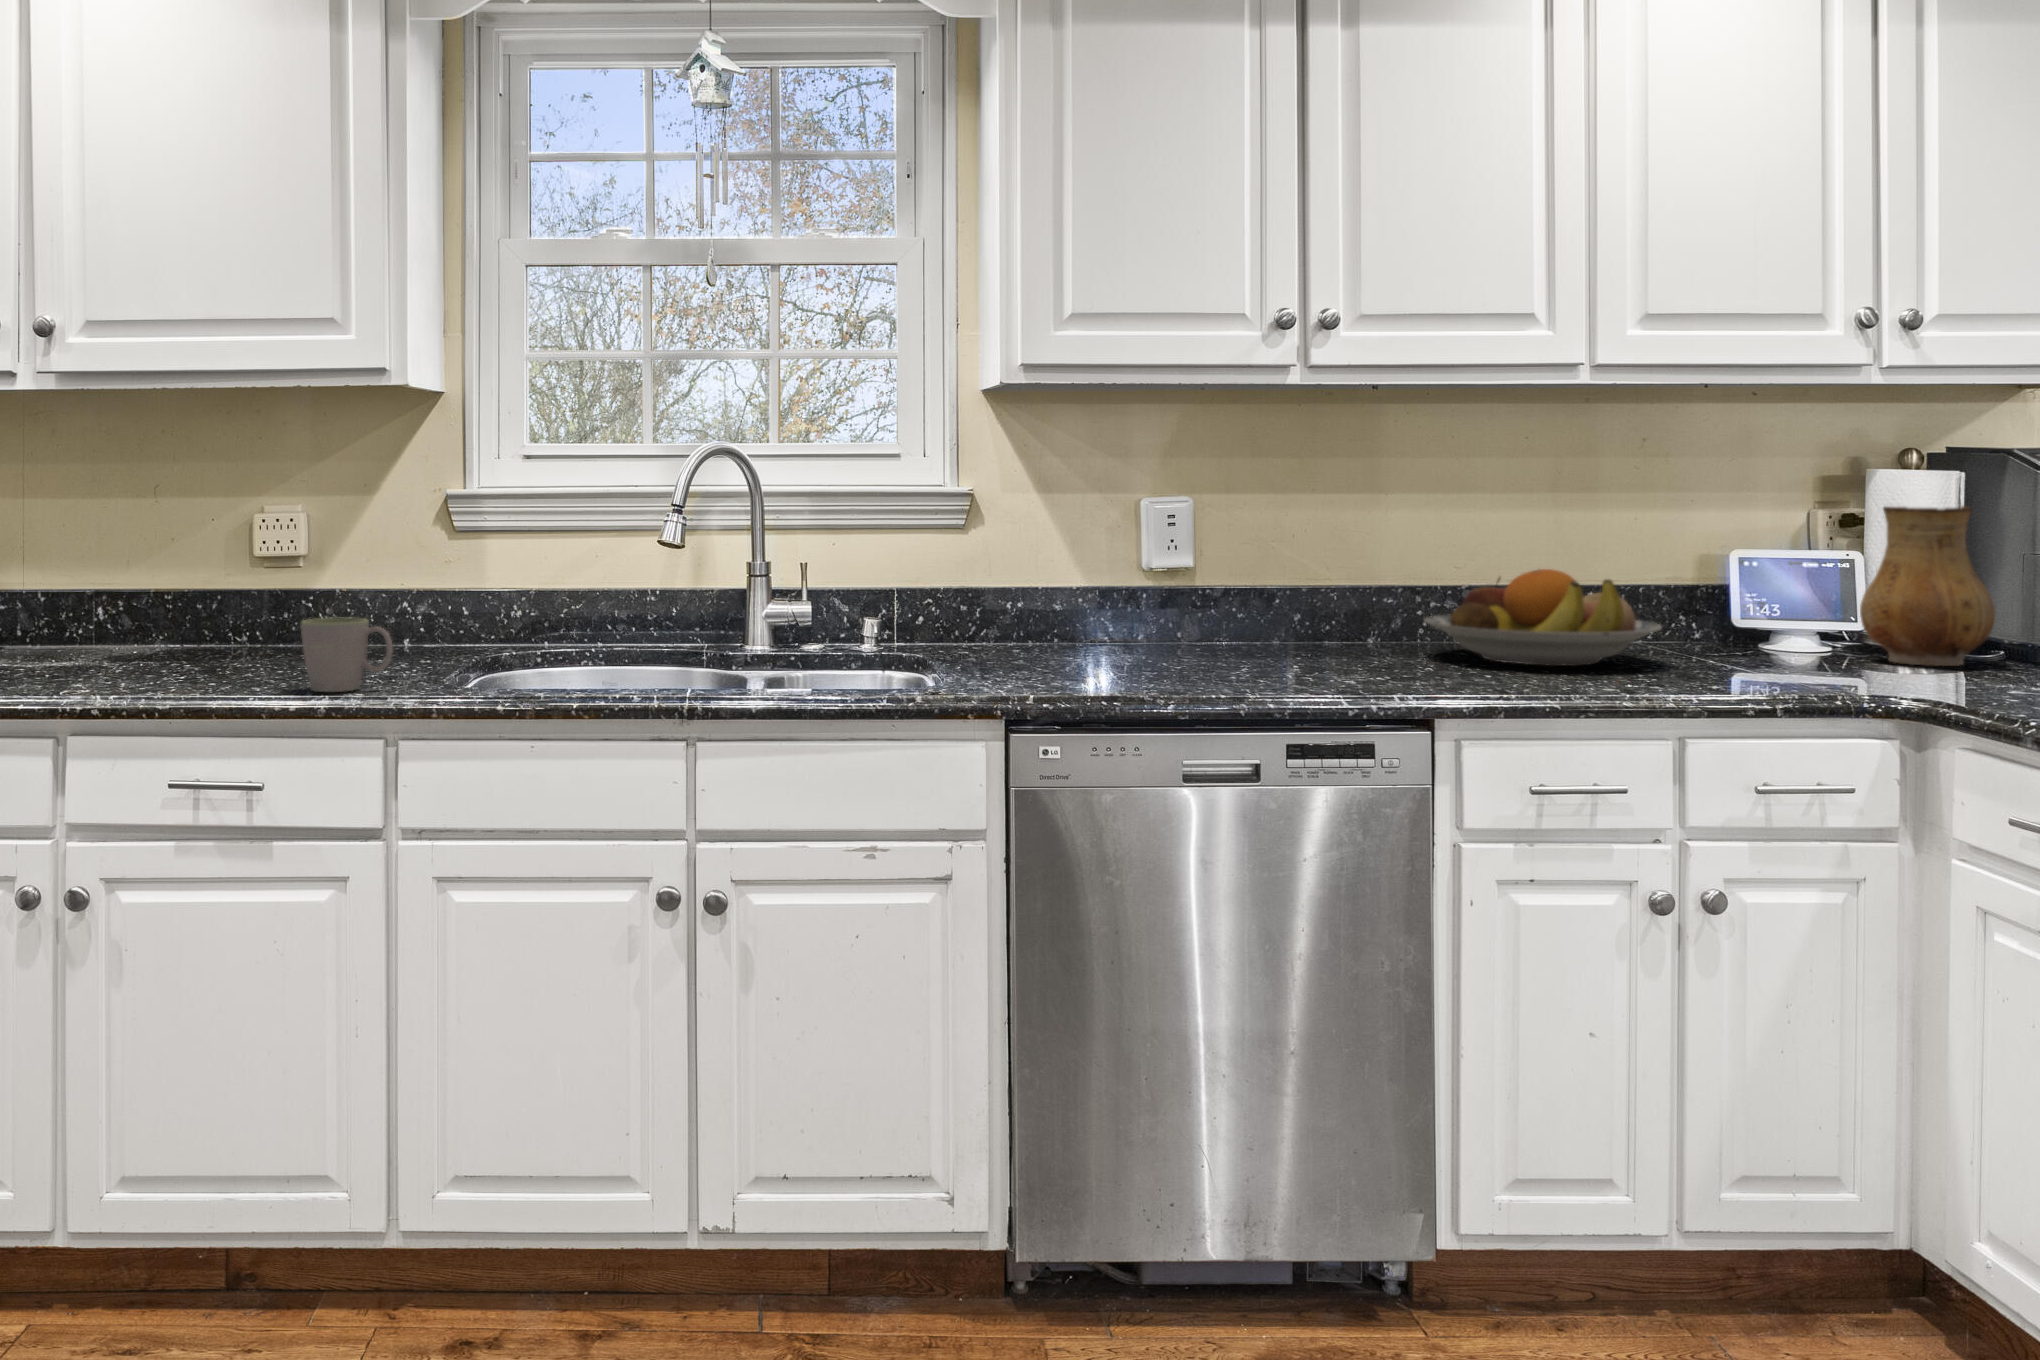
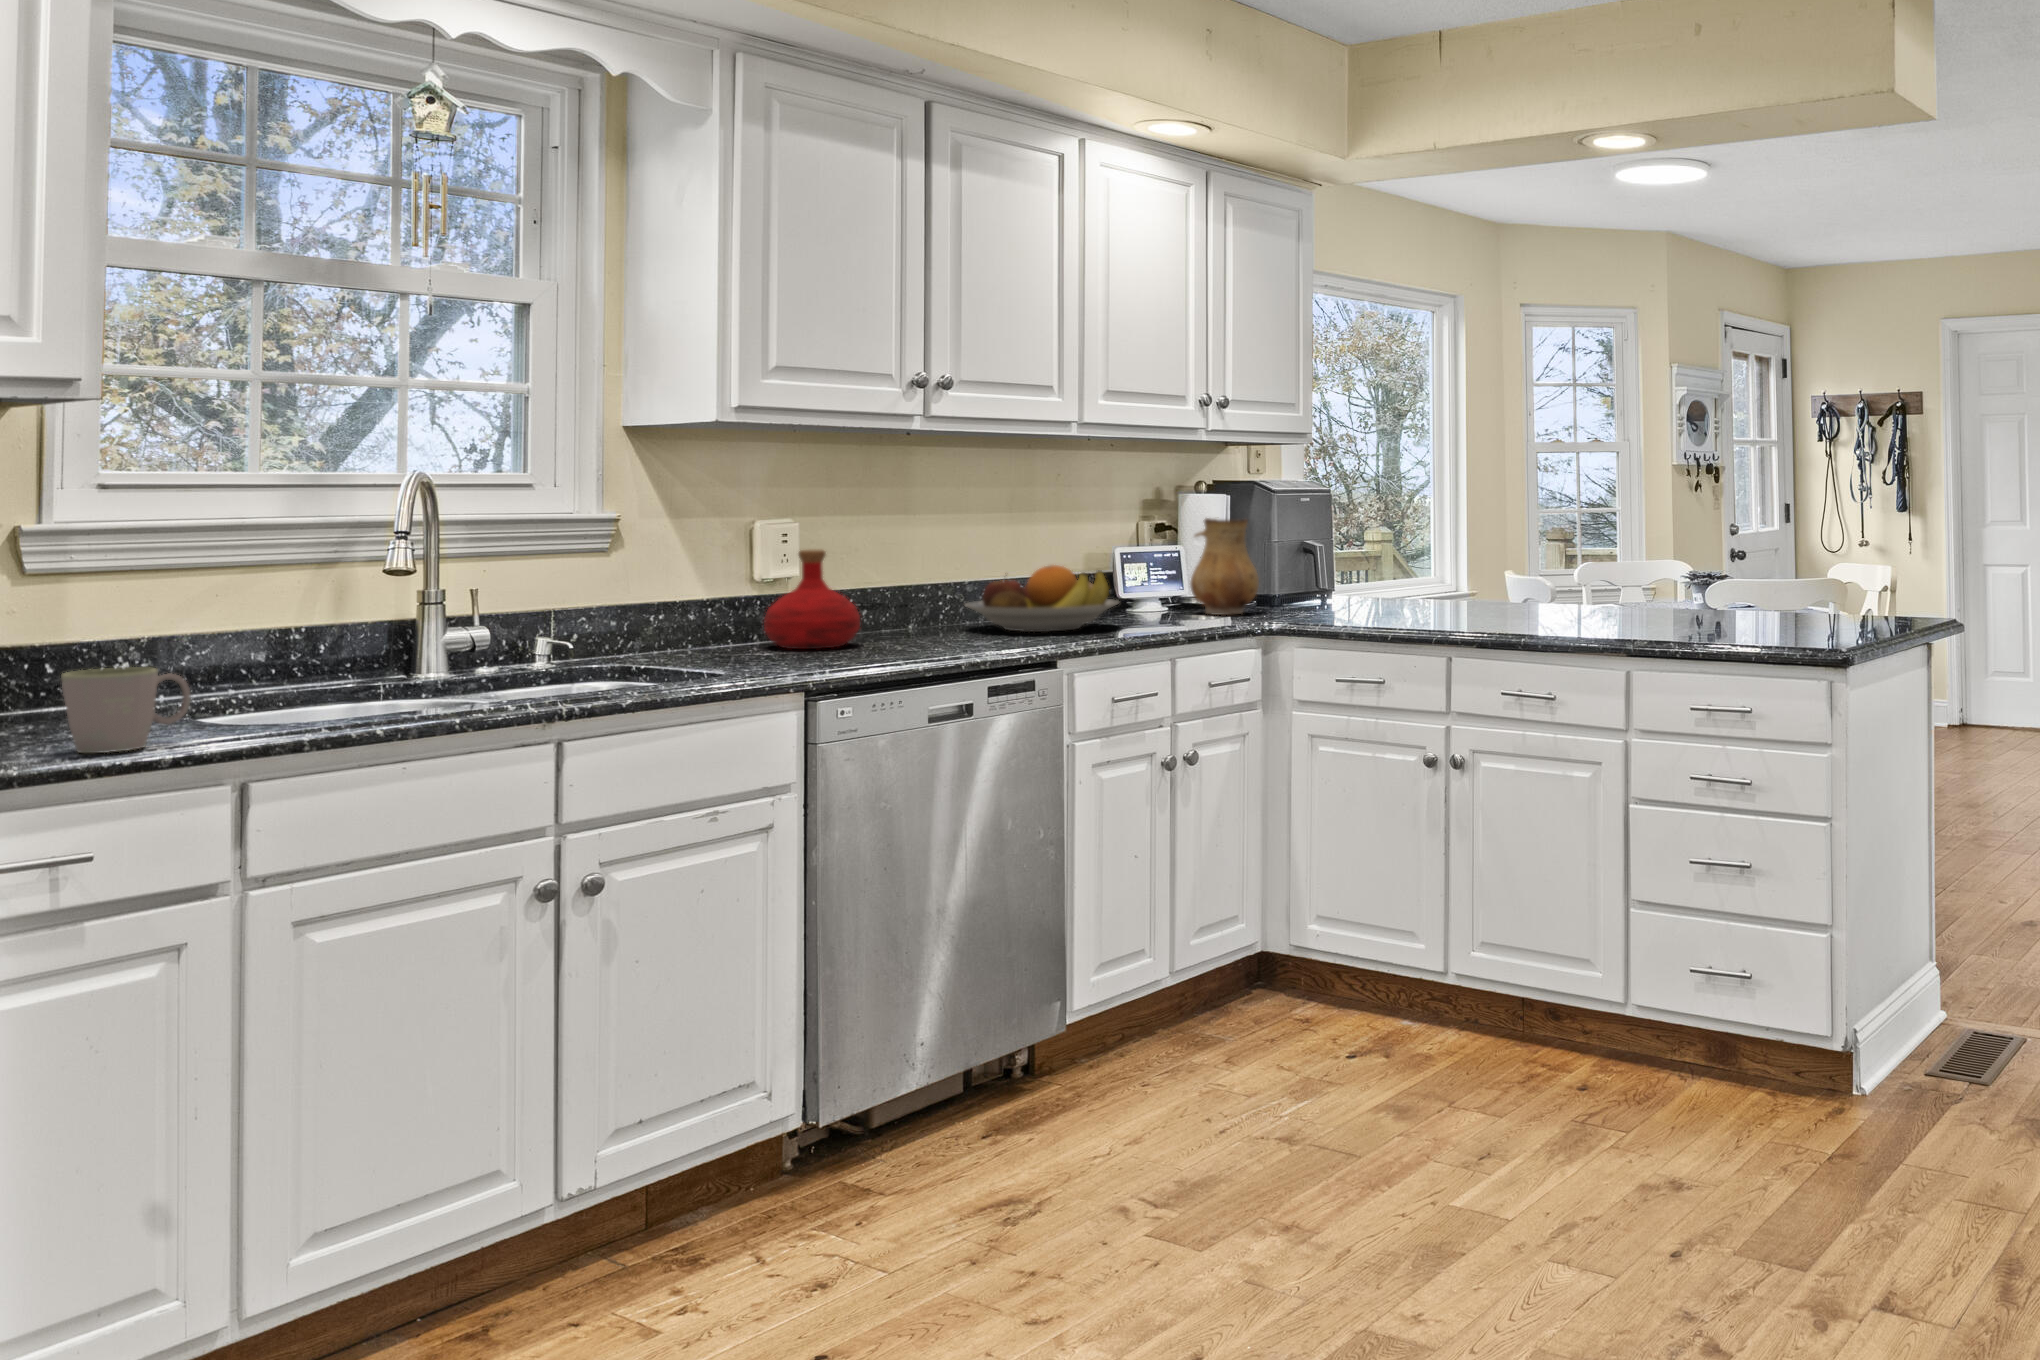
bottle: none [1126,535,1240,659] -> present [764,550,860,649]

